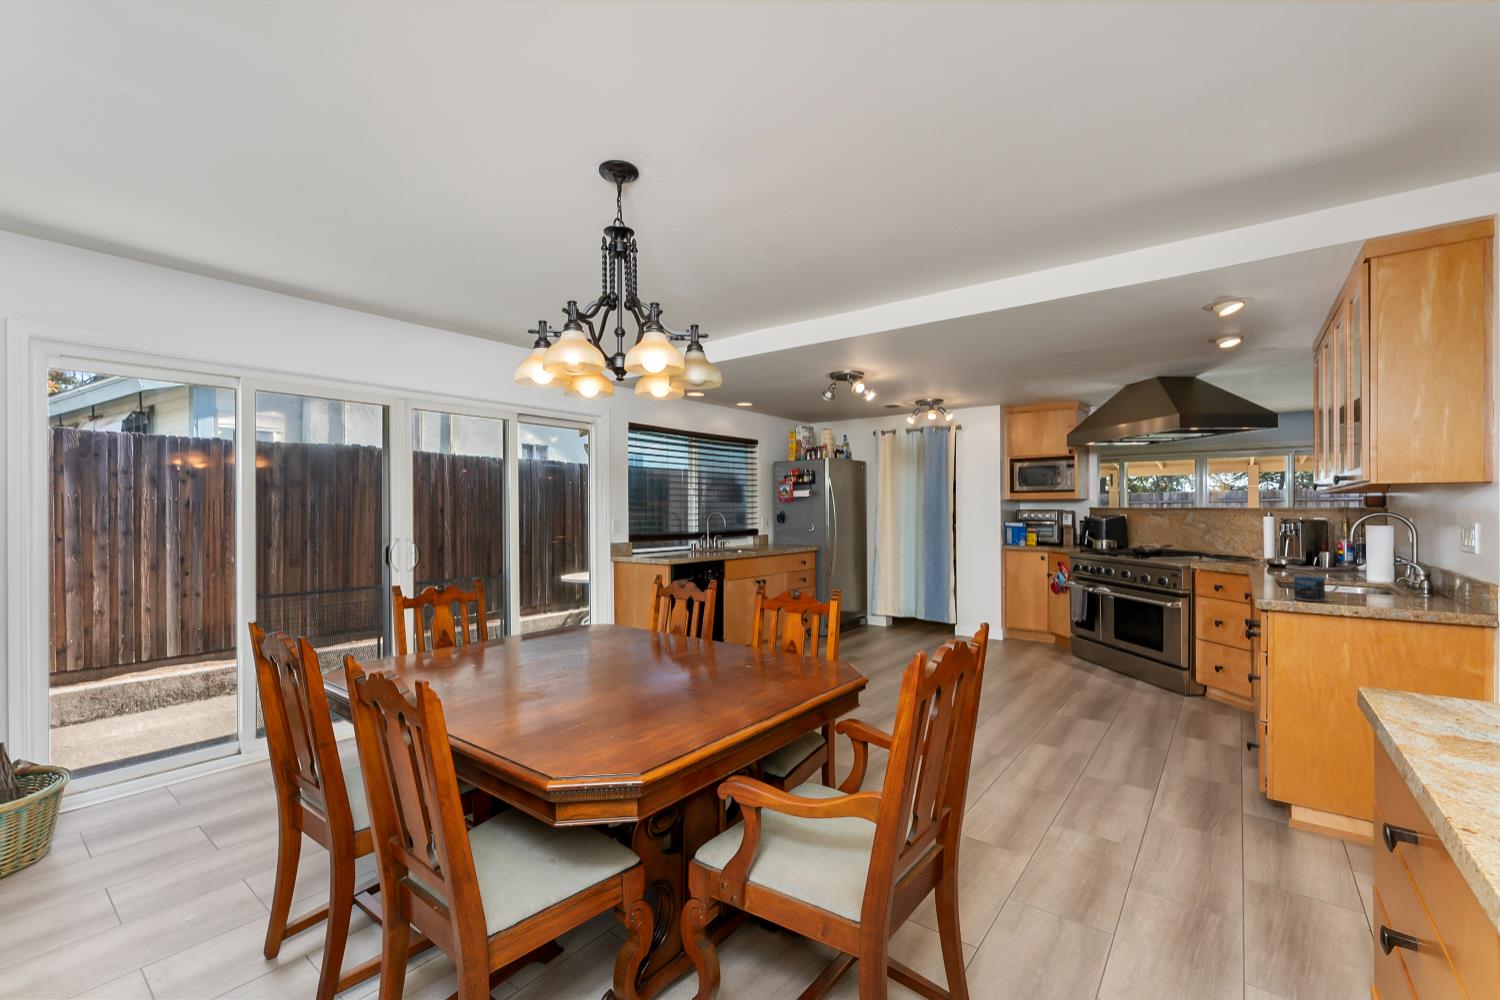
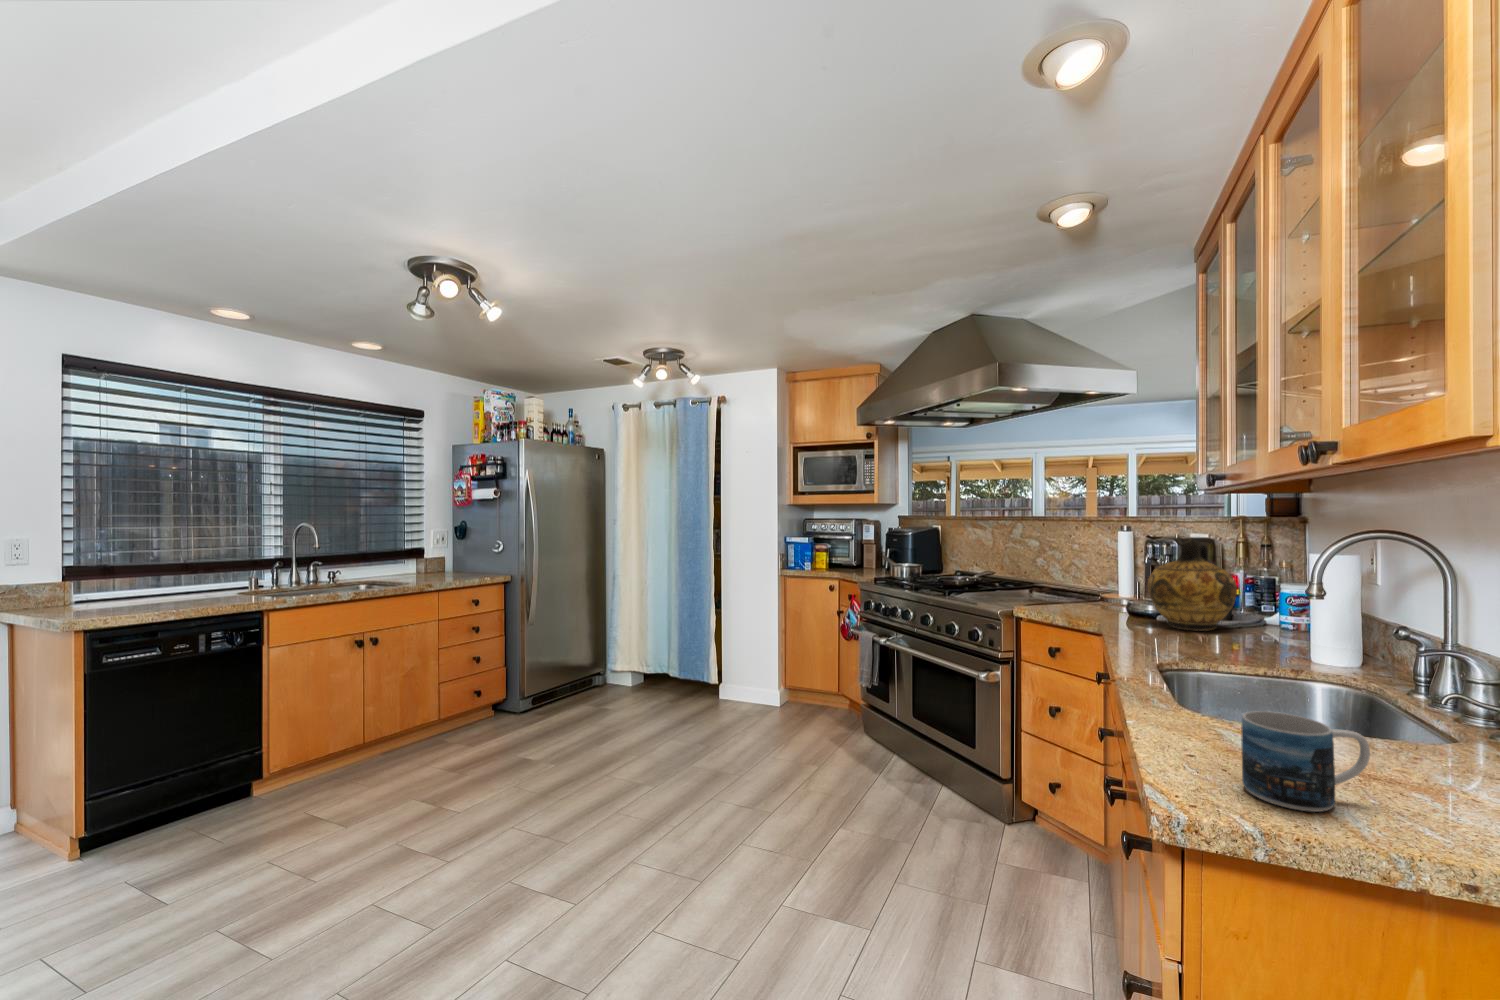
ceramic jug: none [1279,520,1334,572] -> present [1148,538,1237,631]

